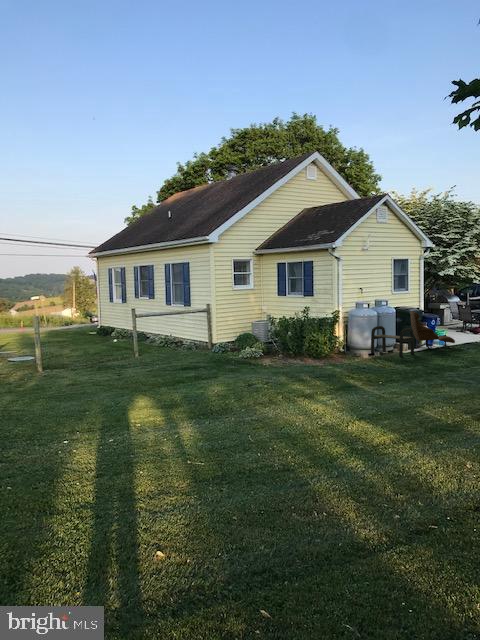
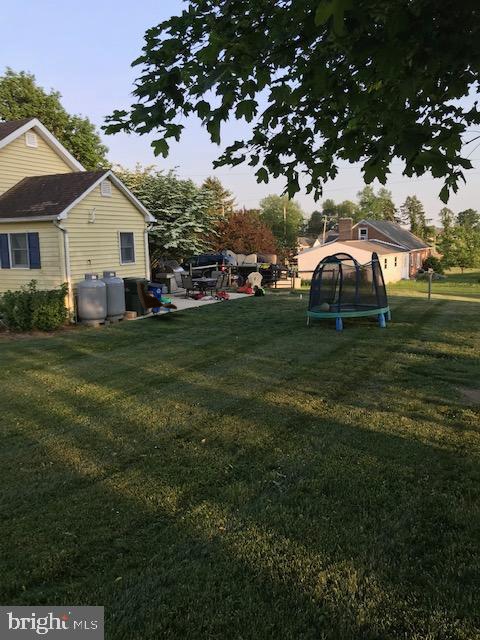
bench: present [371,326,414,356] -> none [101,296,141,324]

